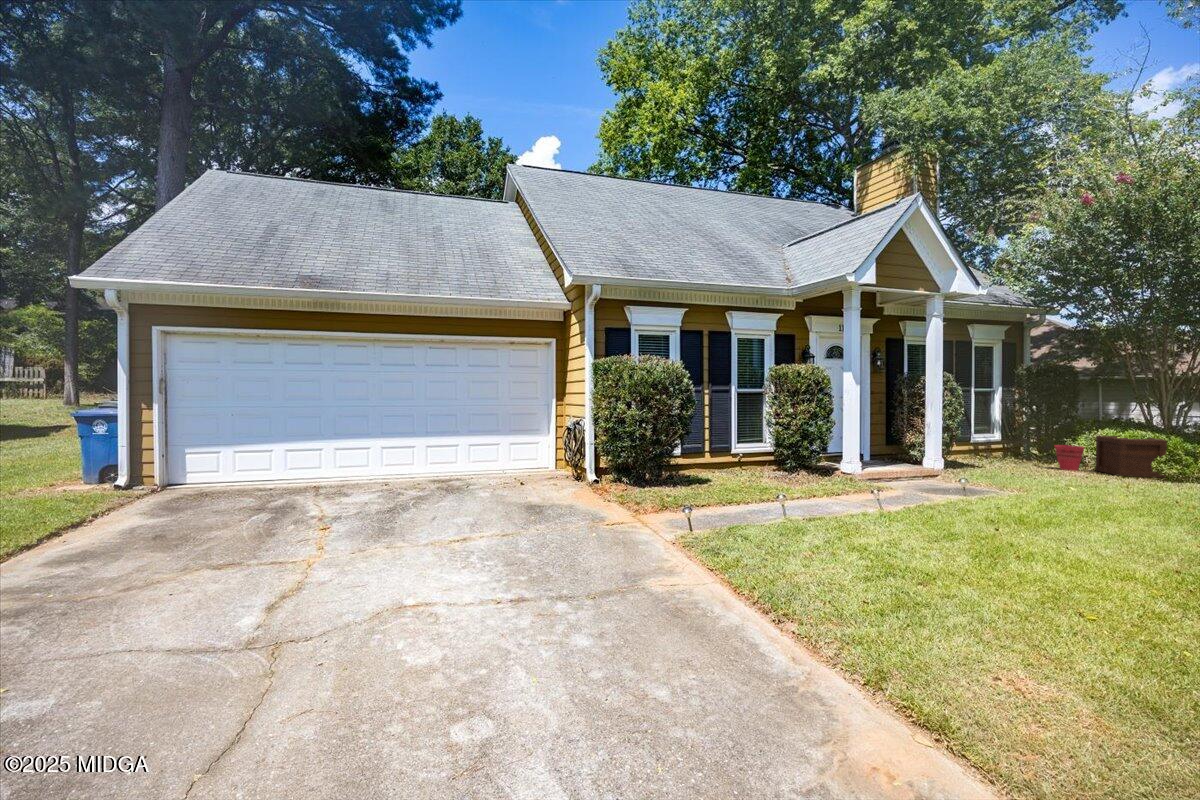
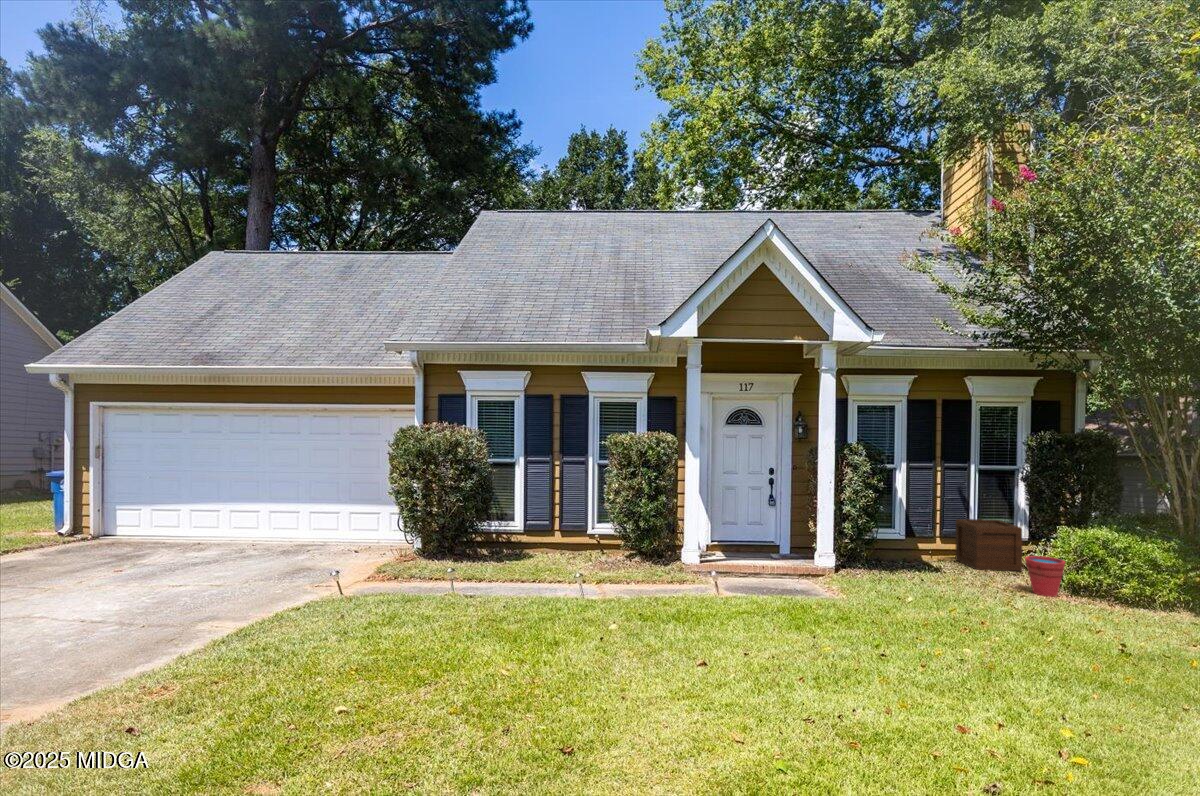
wooden crate: present [1095,435,1167,478] -> present [956,519,1022,571]

